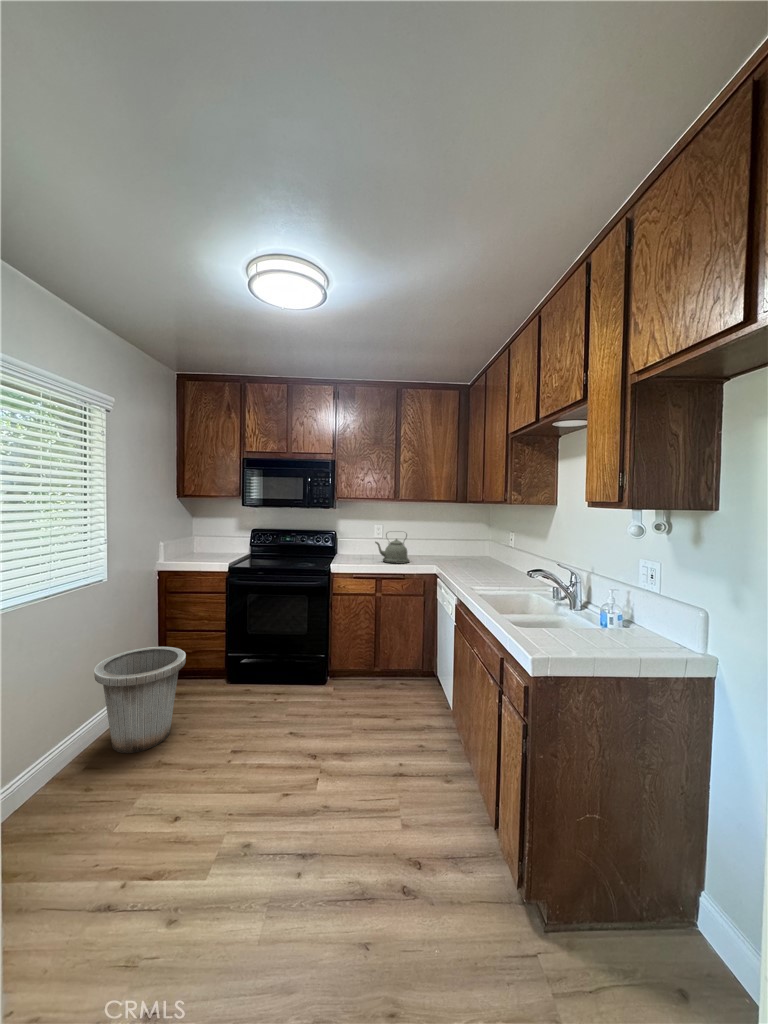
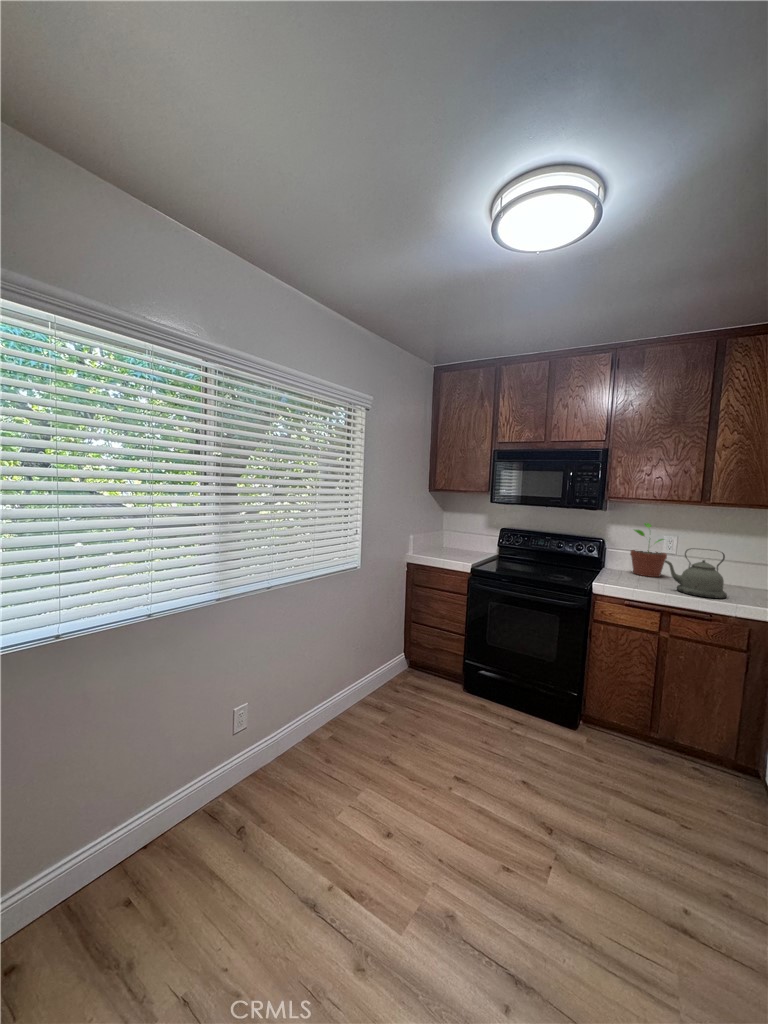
potted plant: none [354,516,376,556] -> present [630,523,667,577]
trash can: present [94,647,186,753] -> none [346,635,420,735]

